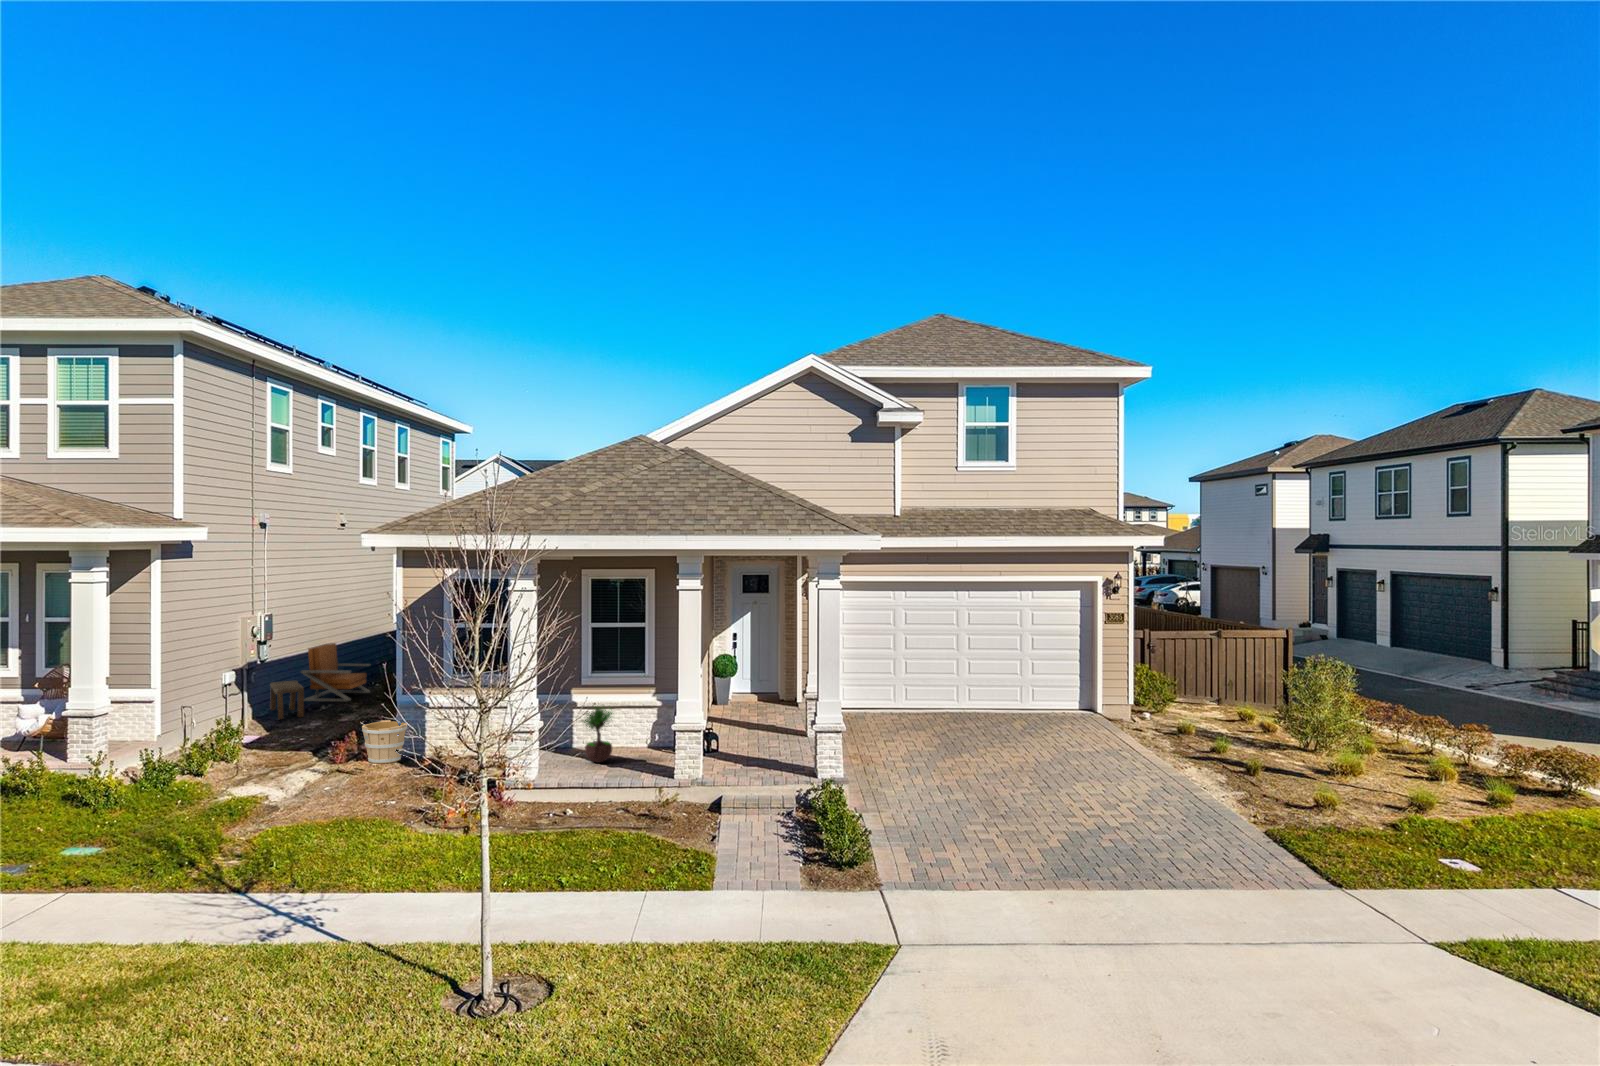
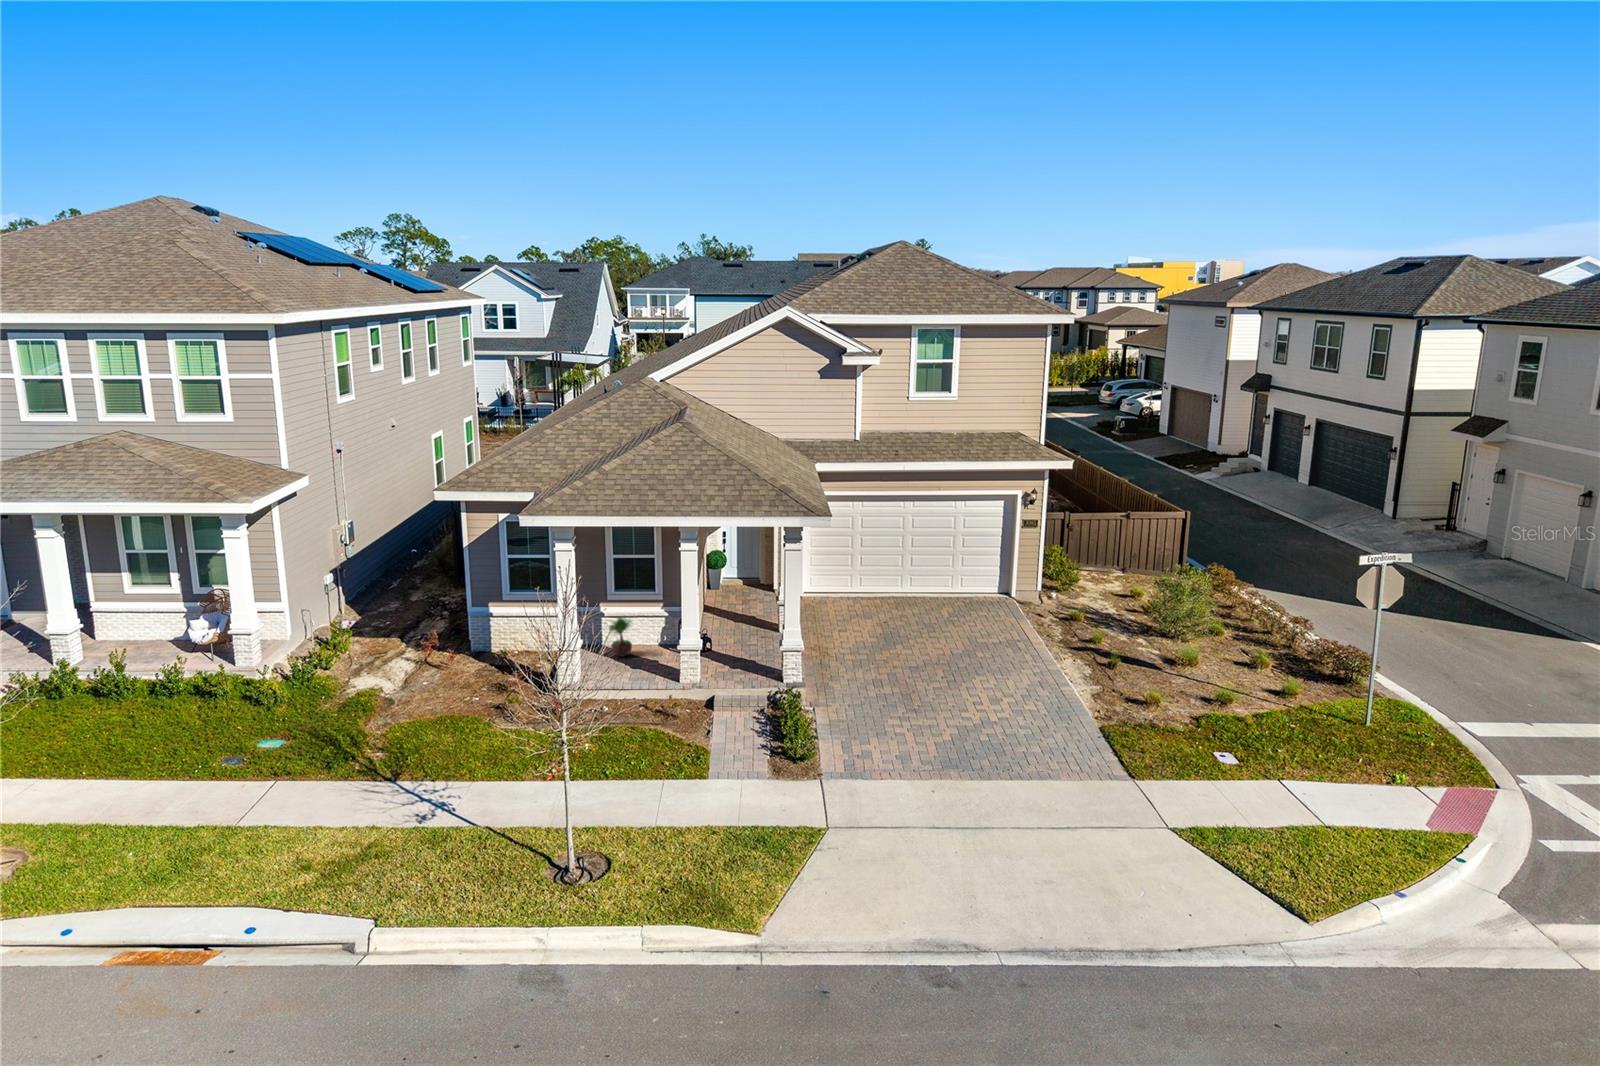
lounge chair: present [301,643,370,701] -> none [374,533,430,583]
bench: present [270,681,304,719] -> none [355,572,385,607]
wooden bucket: present [362,720,407,764] -> none [442,624,476,658]

